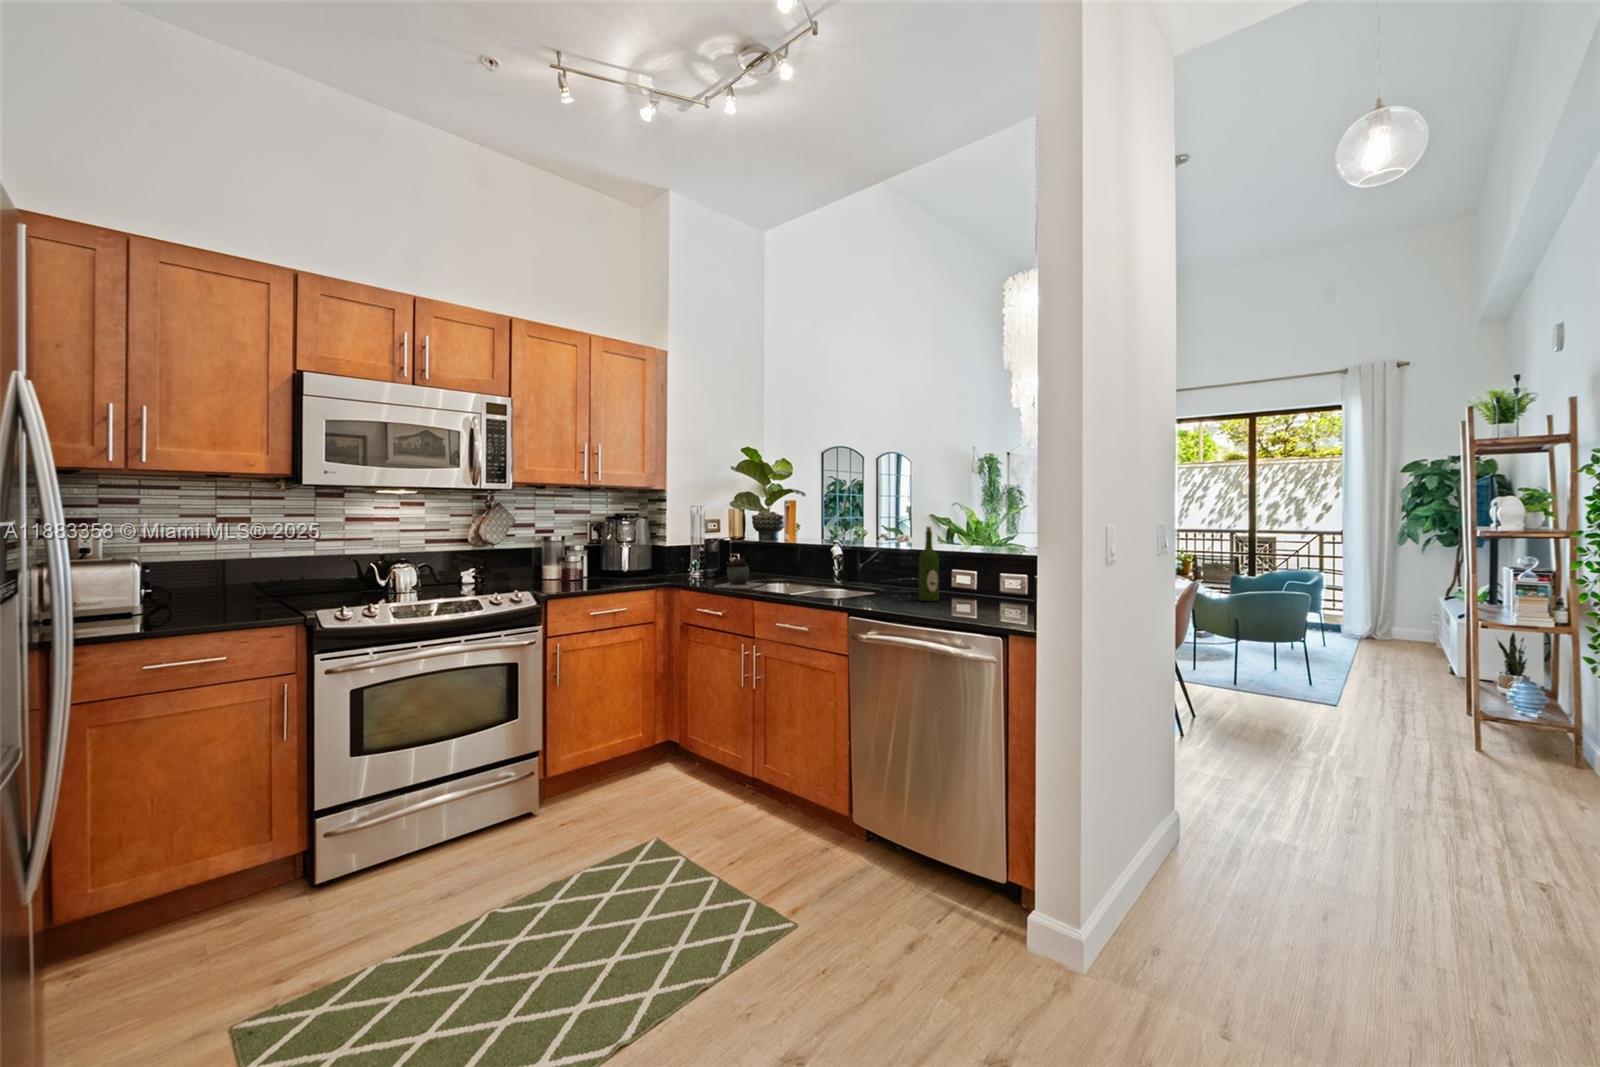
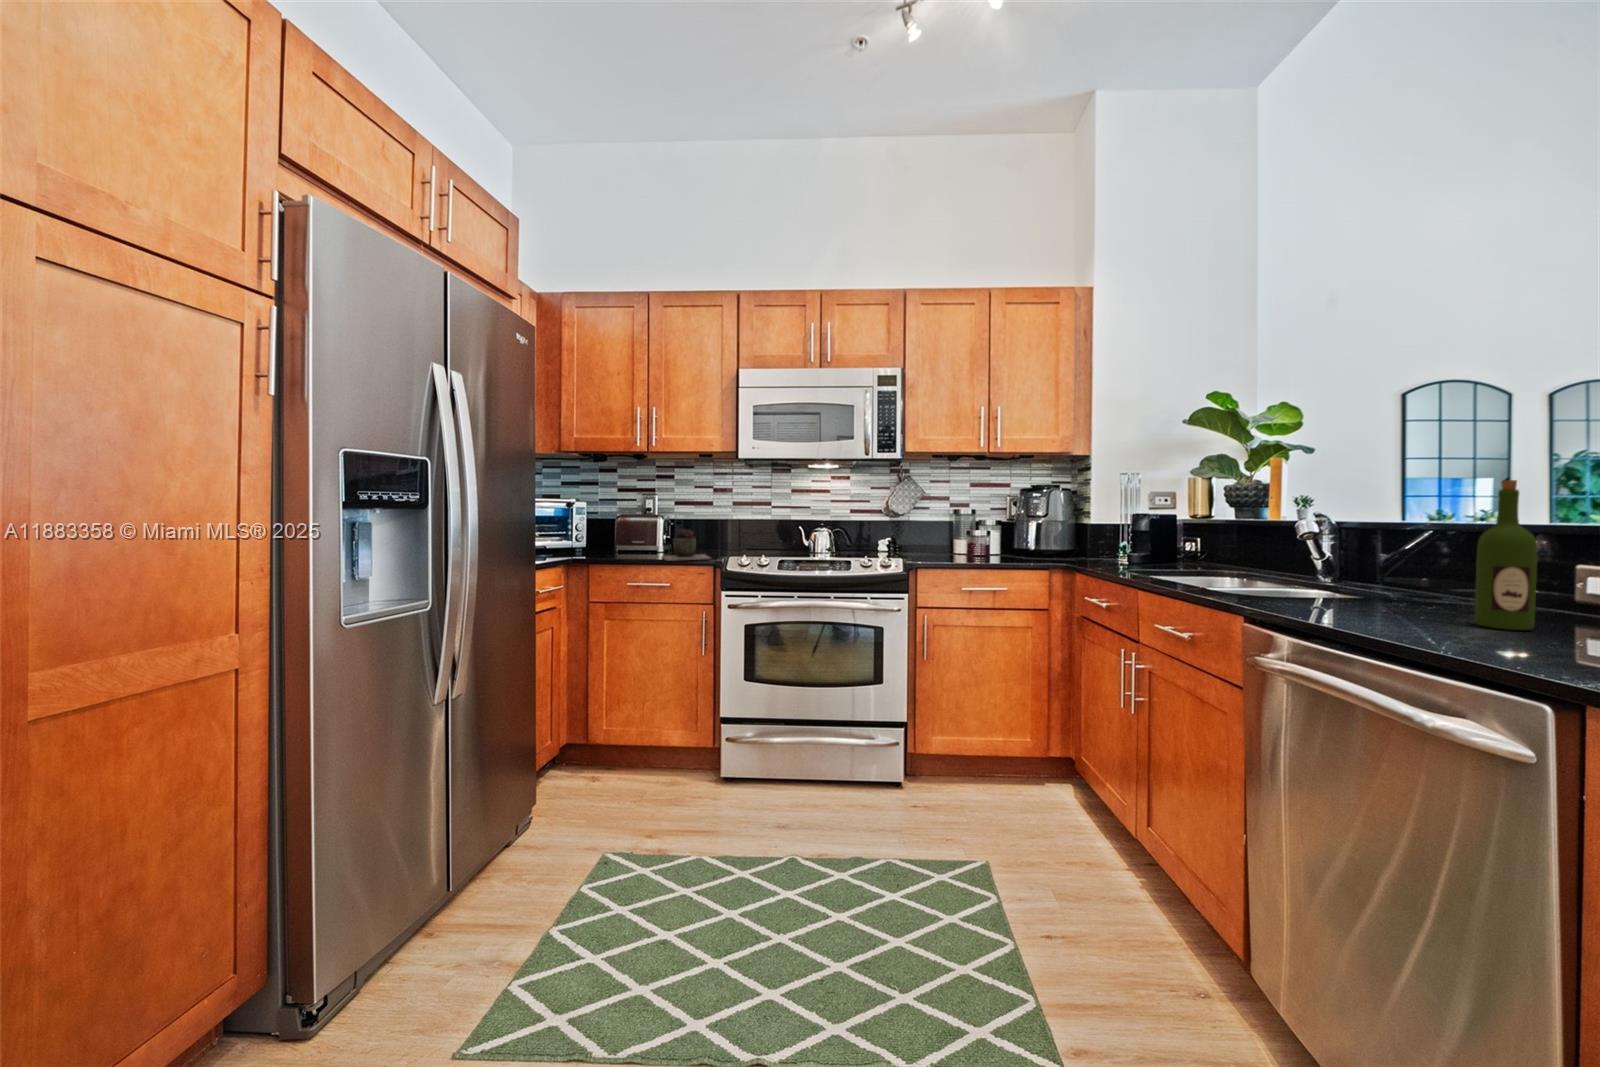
succulent plant: present [715,558,764,589] -> present [662,529,710,561]

